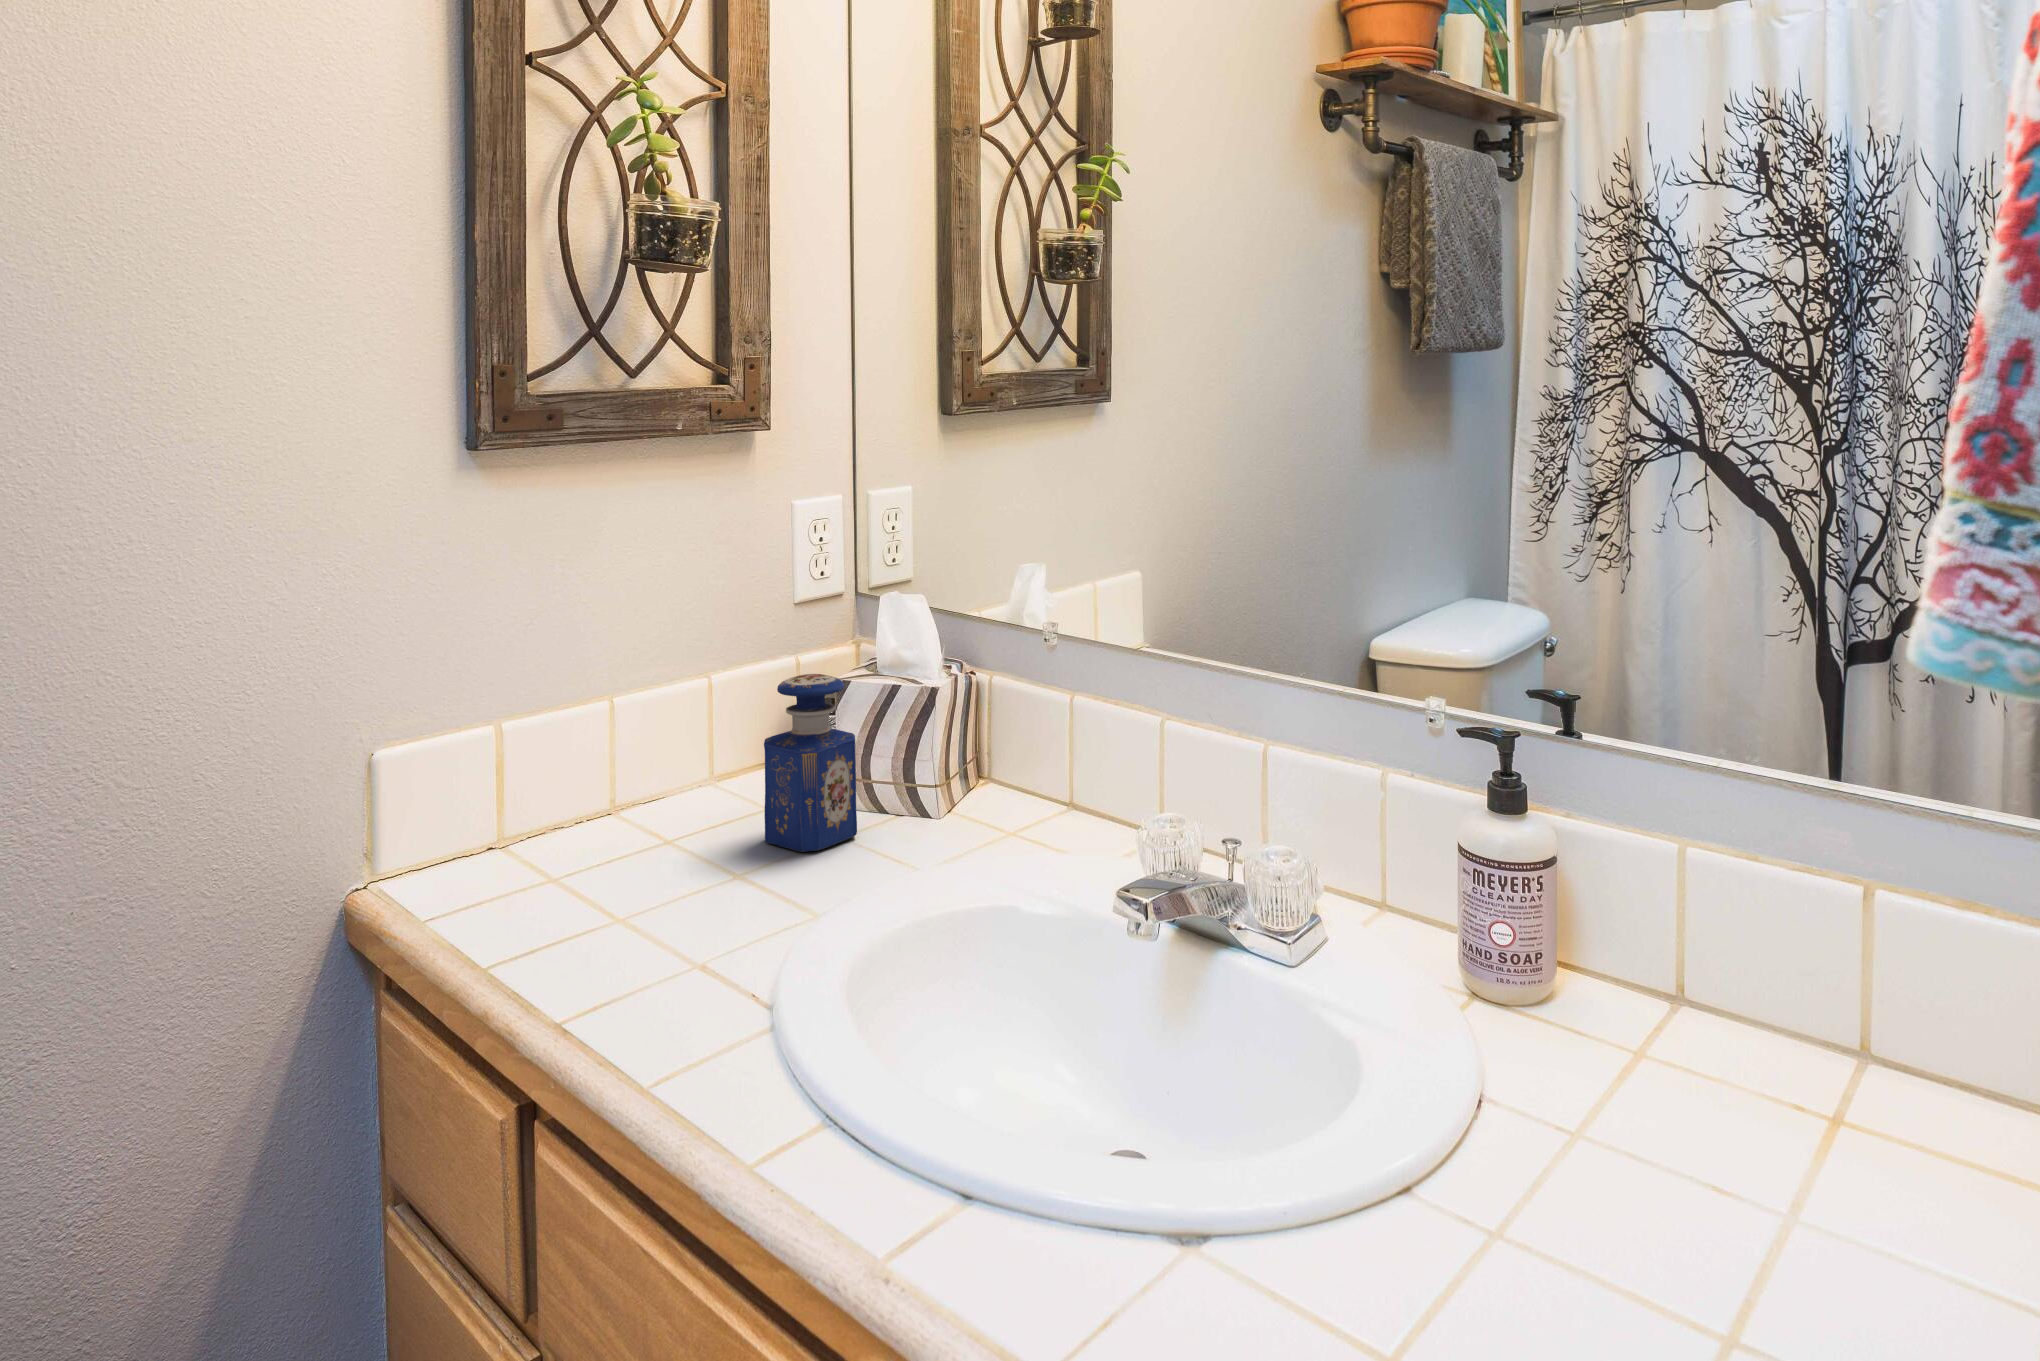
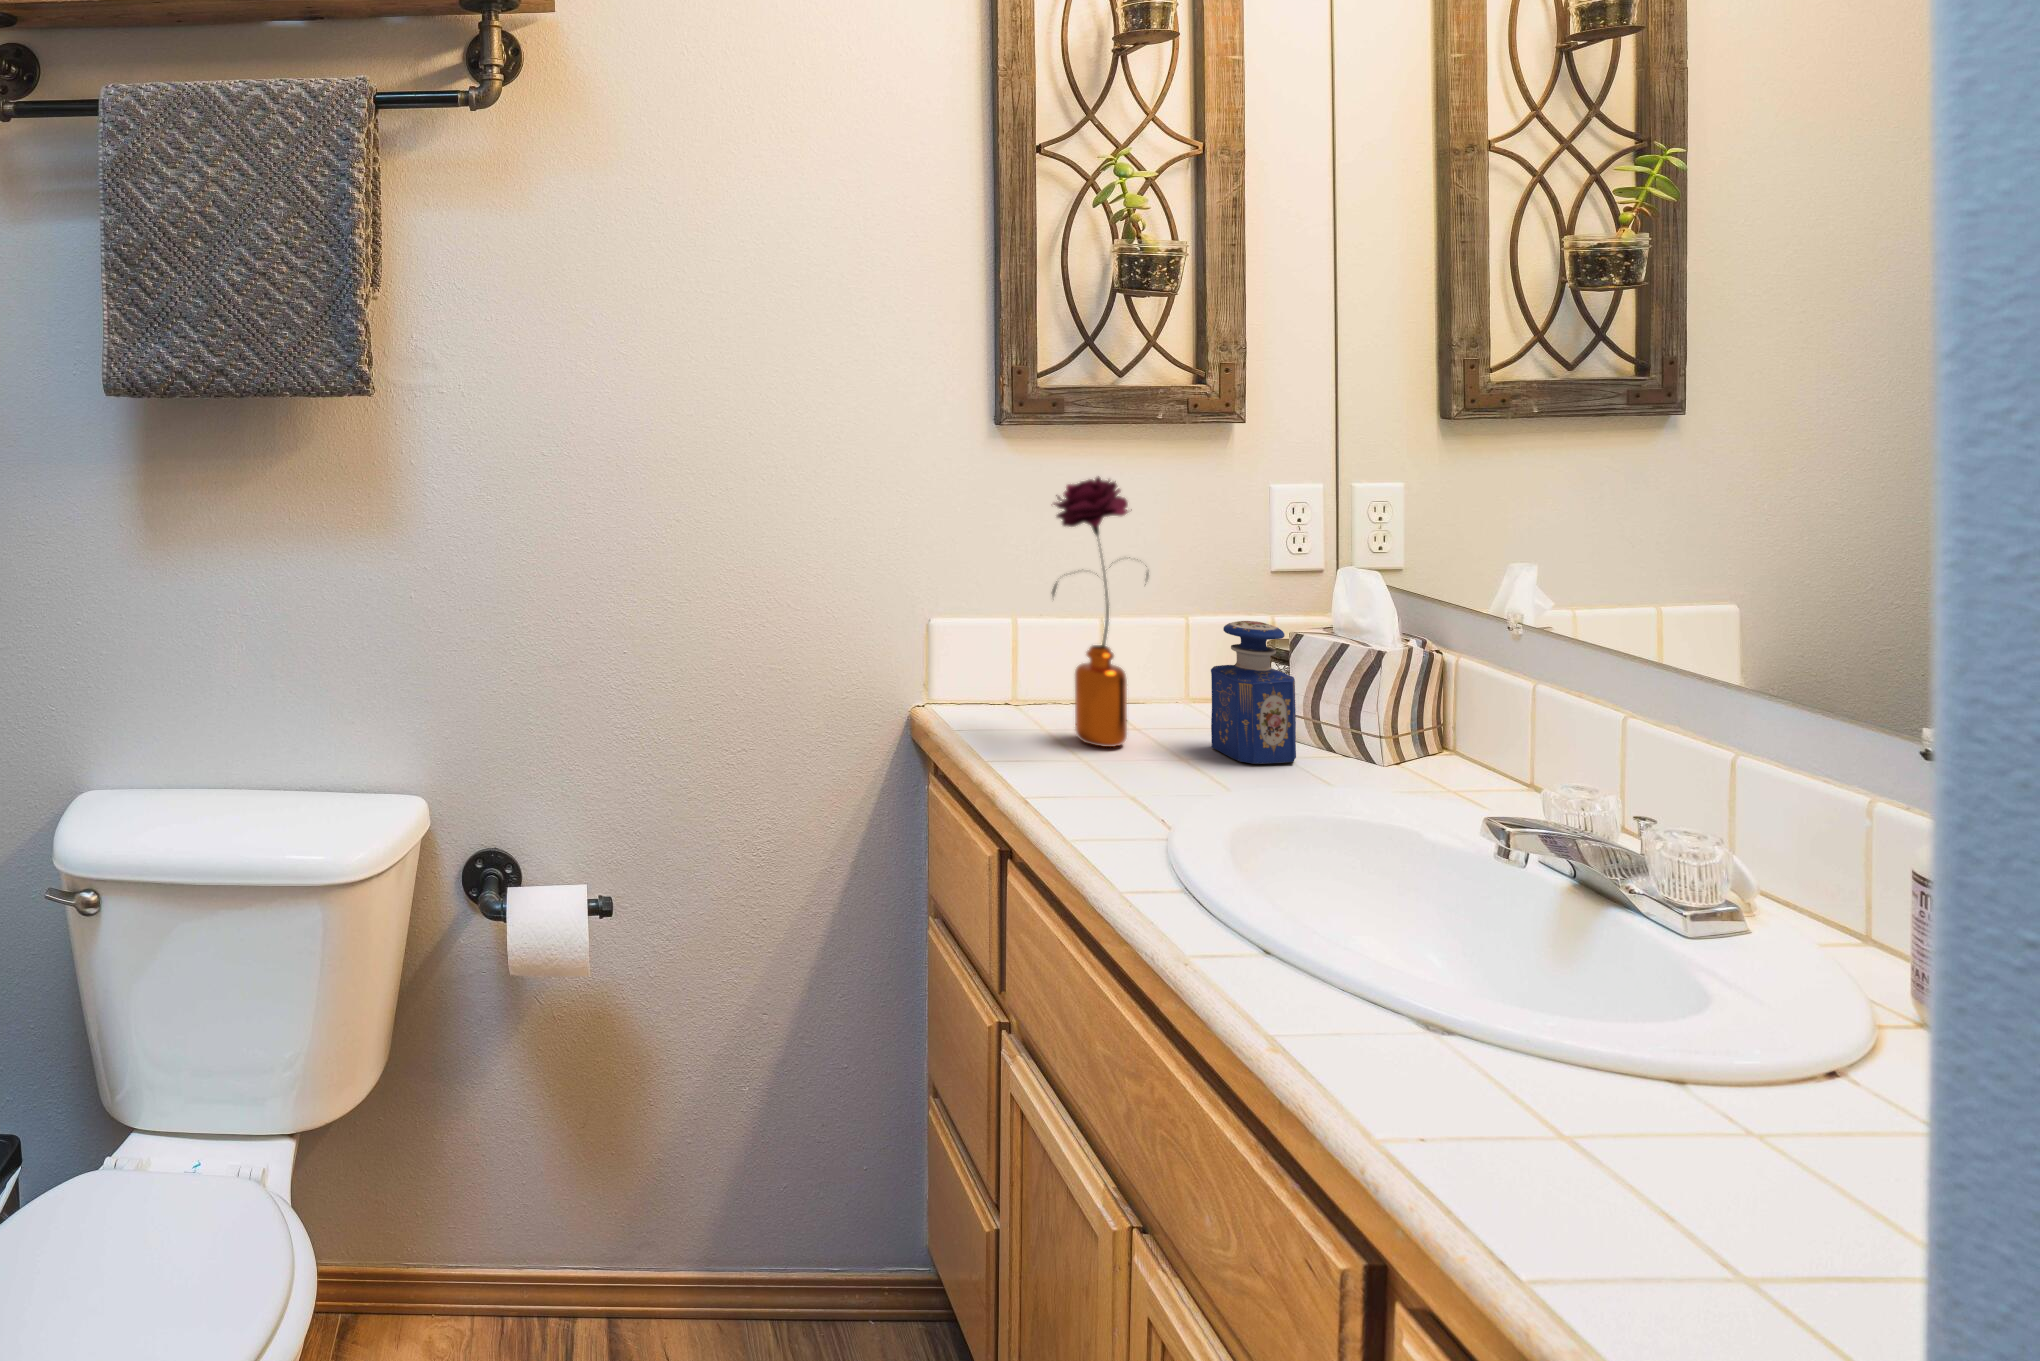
flower: none [569,511,695,880] -> present [1052,476,1148,747]

